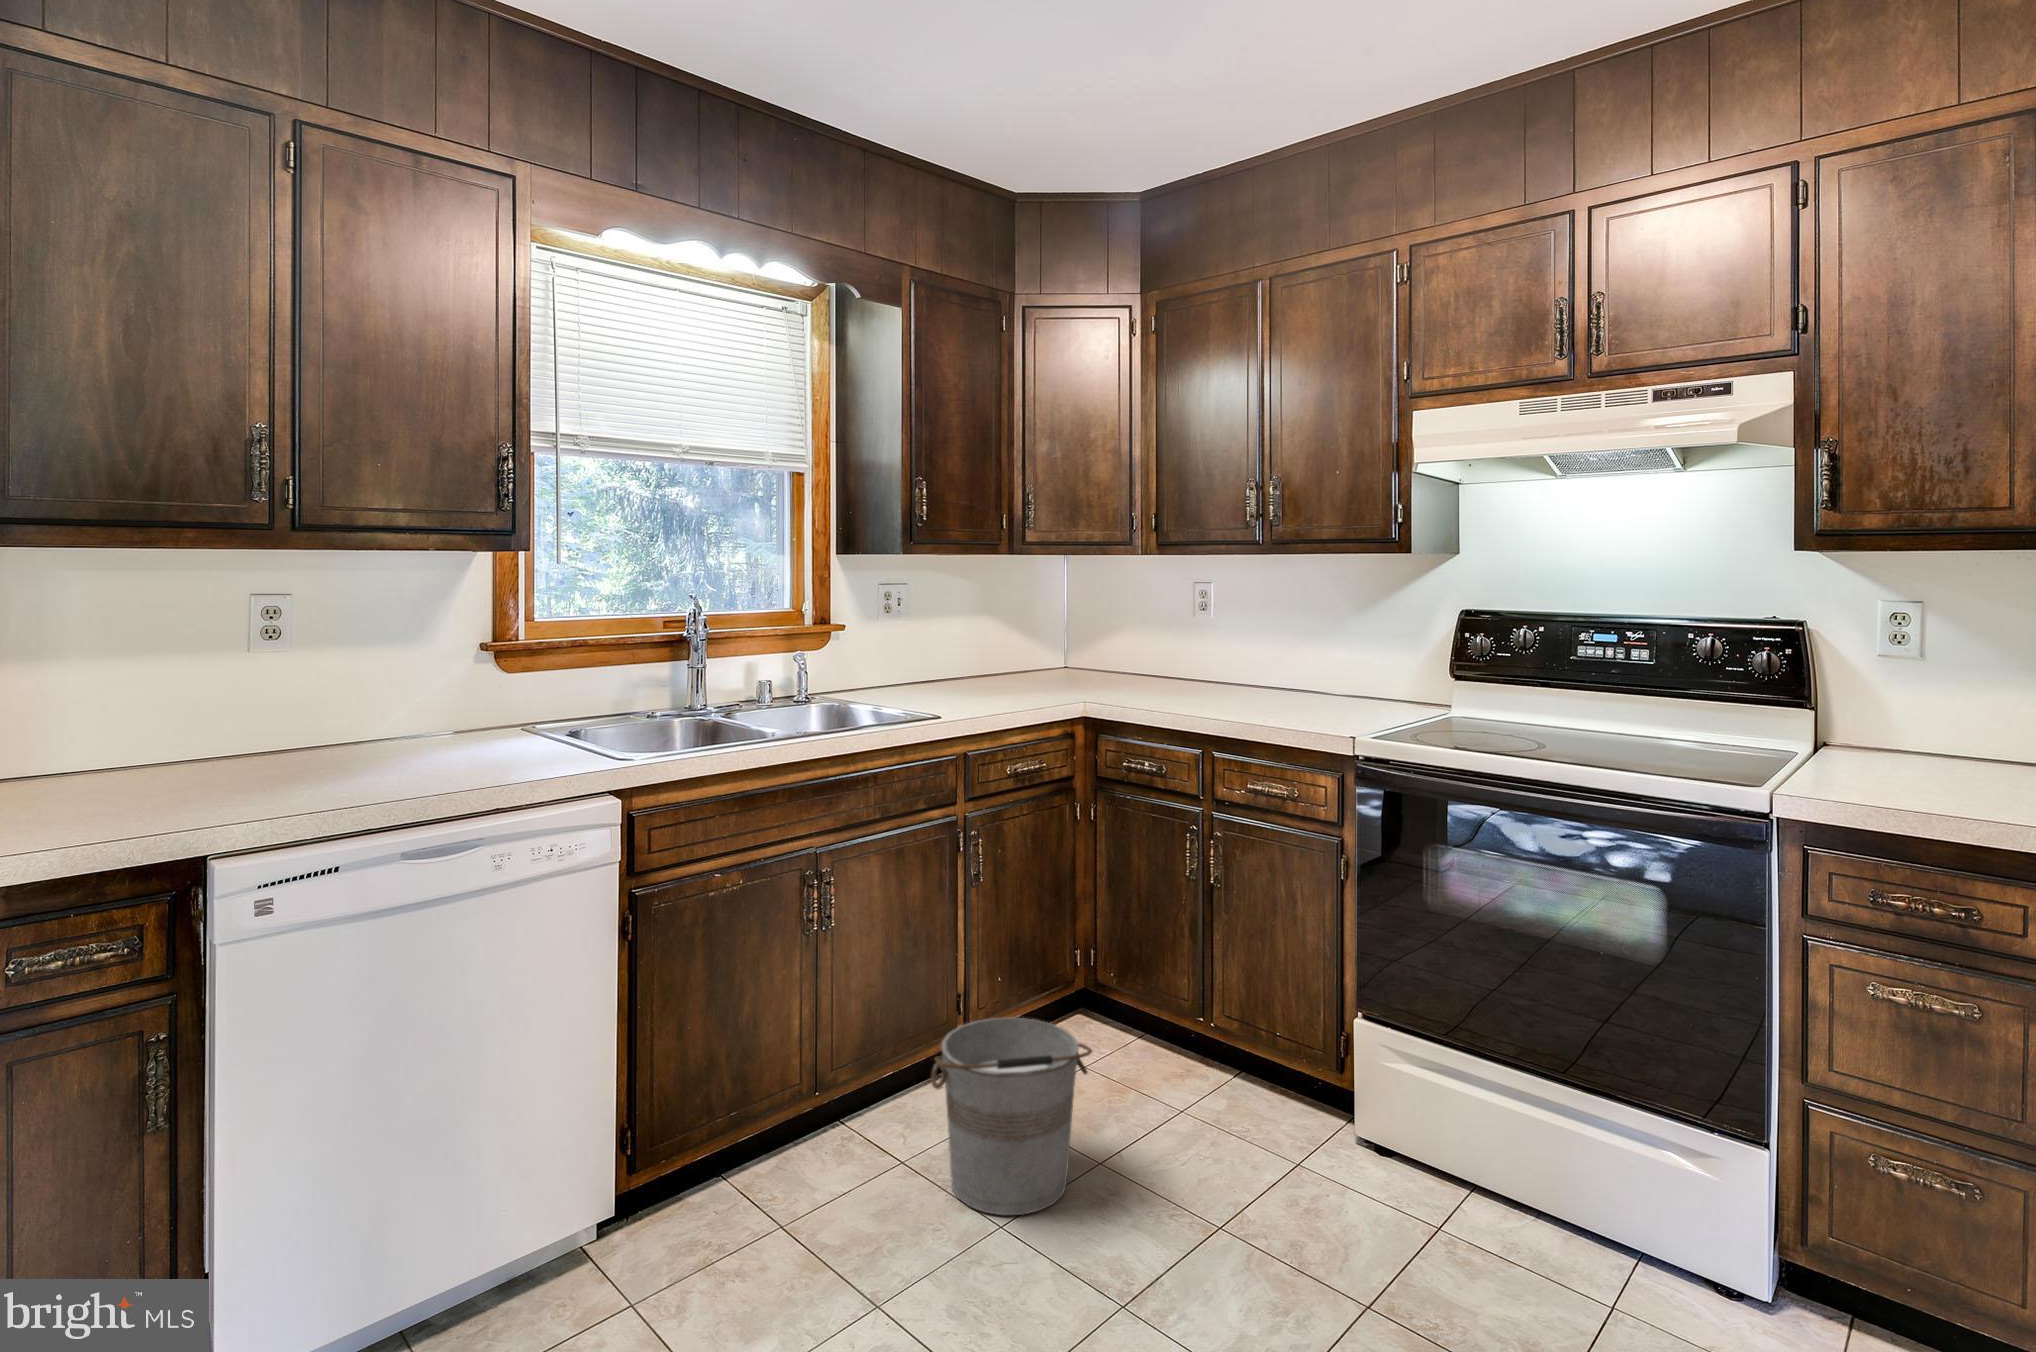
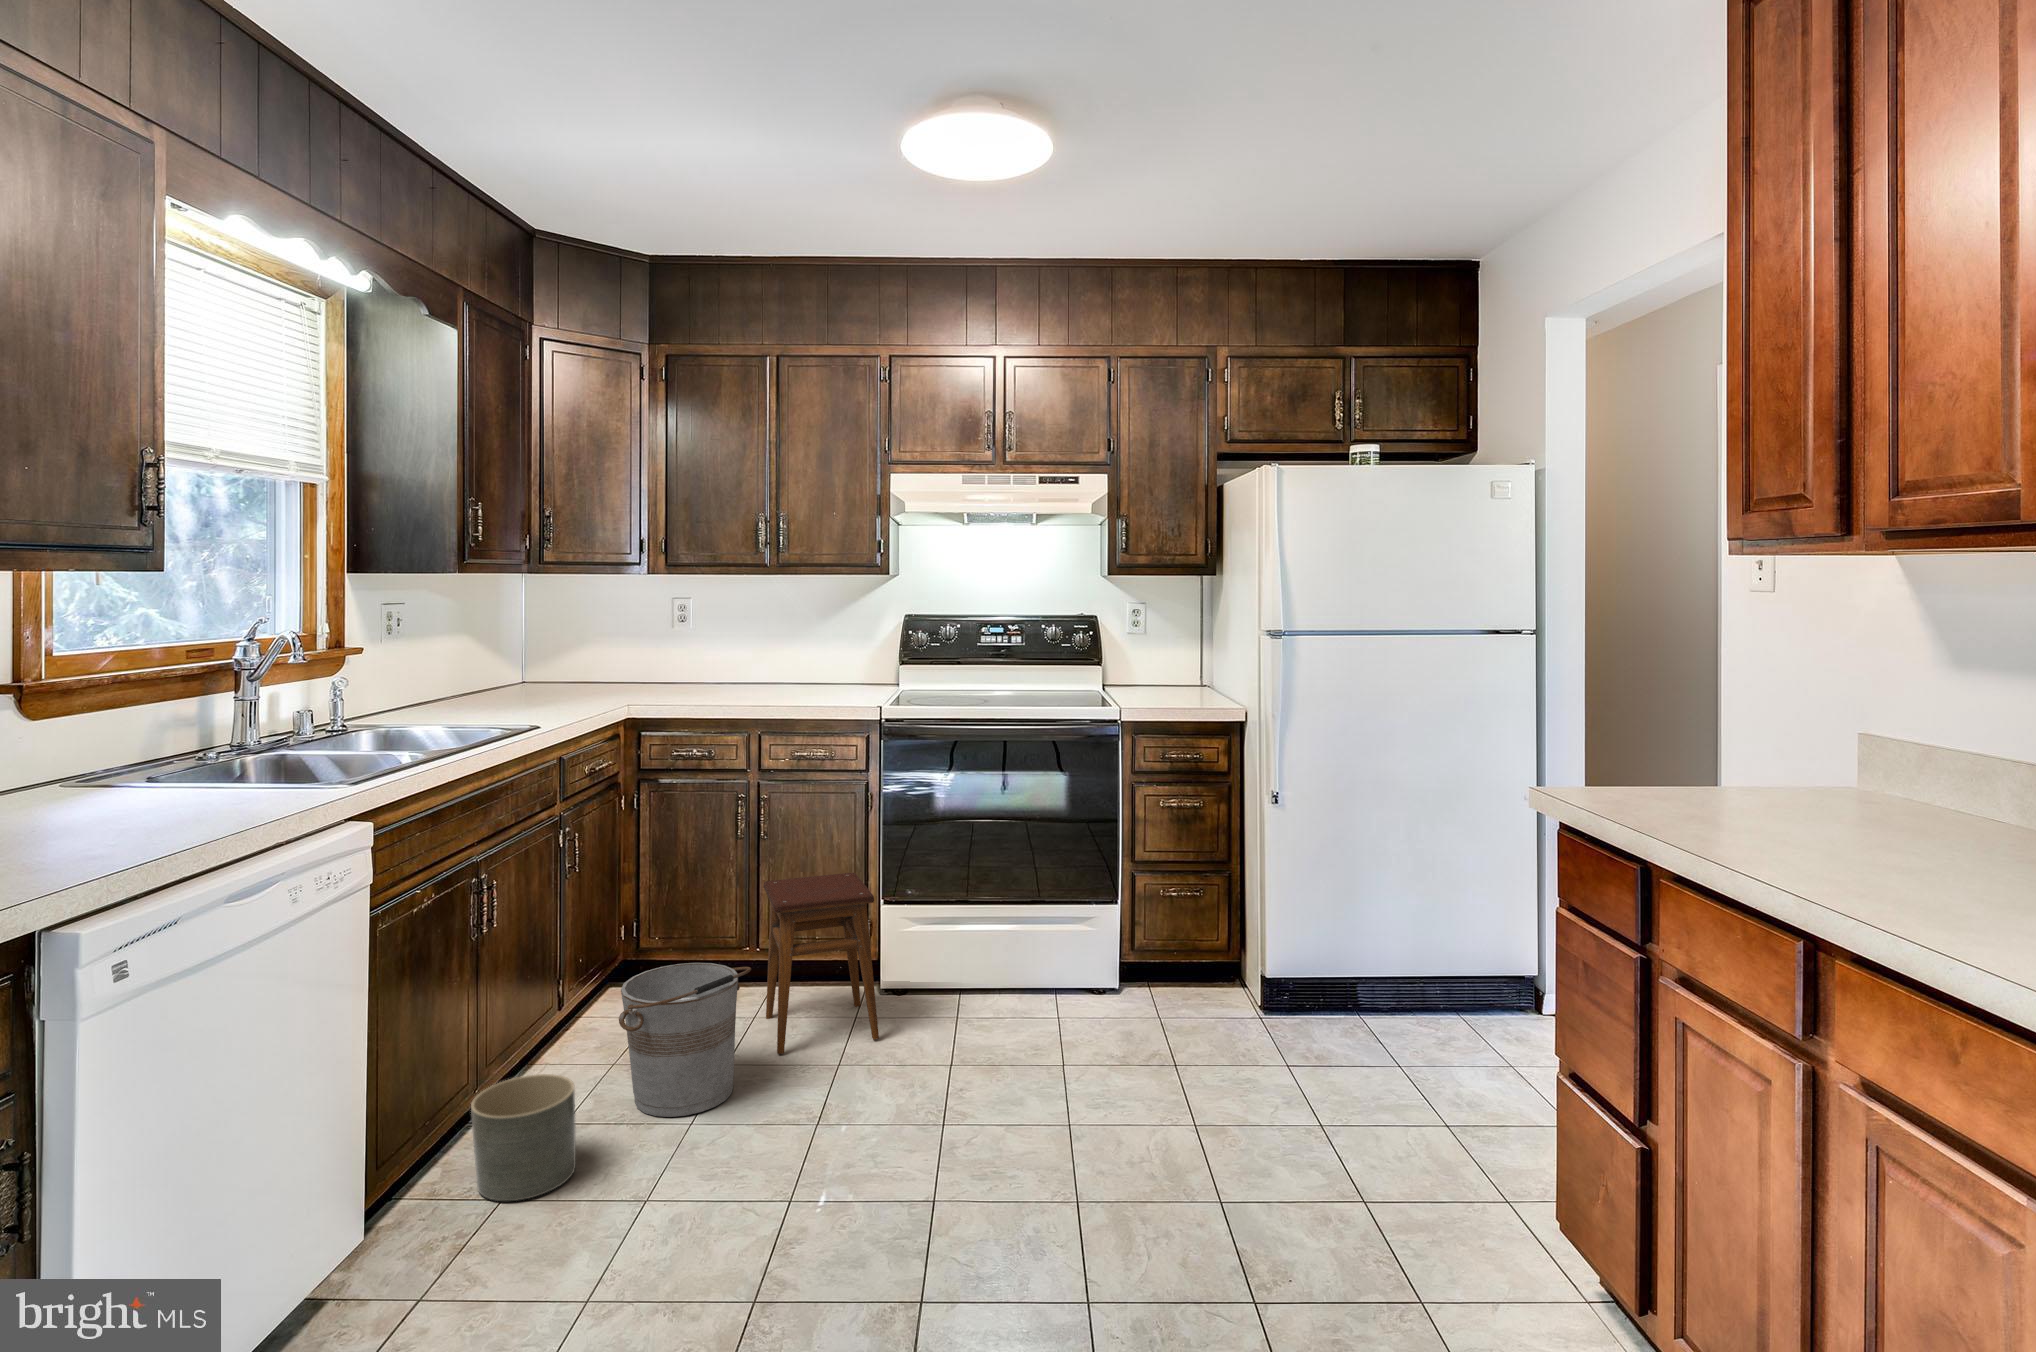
stool: none [1145,941,1302,1201] -> present [763,873,879,1054]
planter: none [738,1101,846,1248] -> present [471,1074,576,1201]

